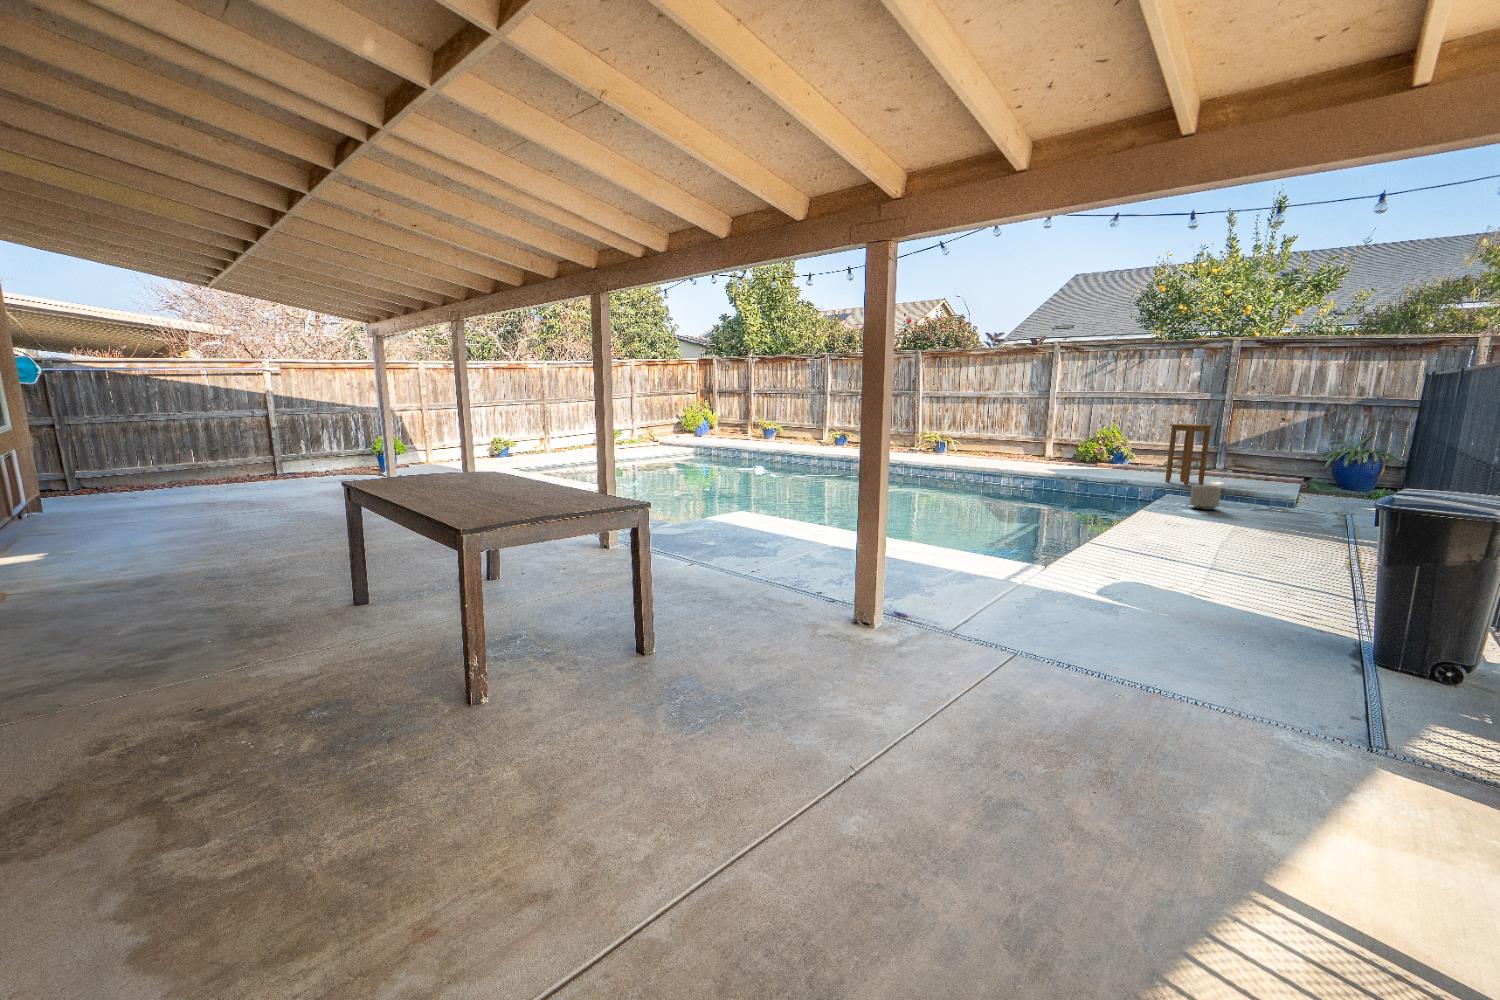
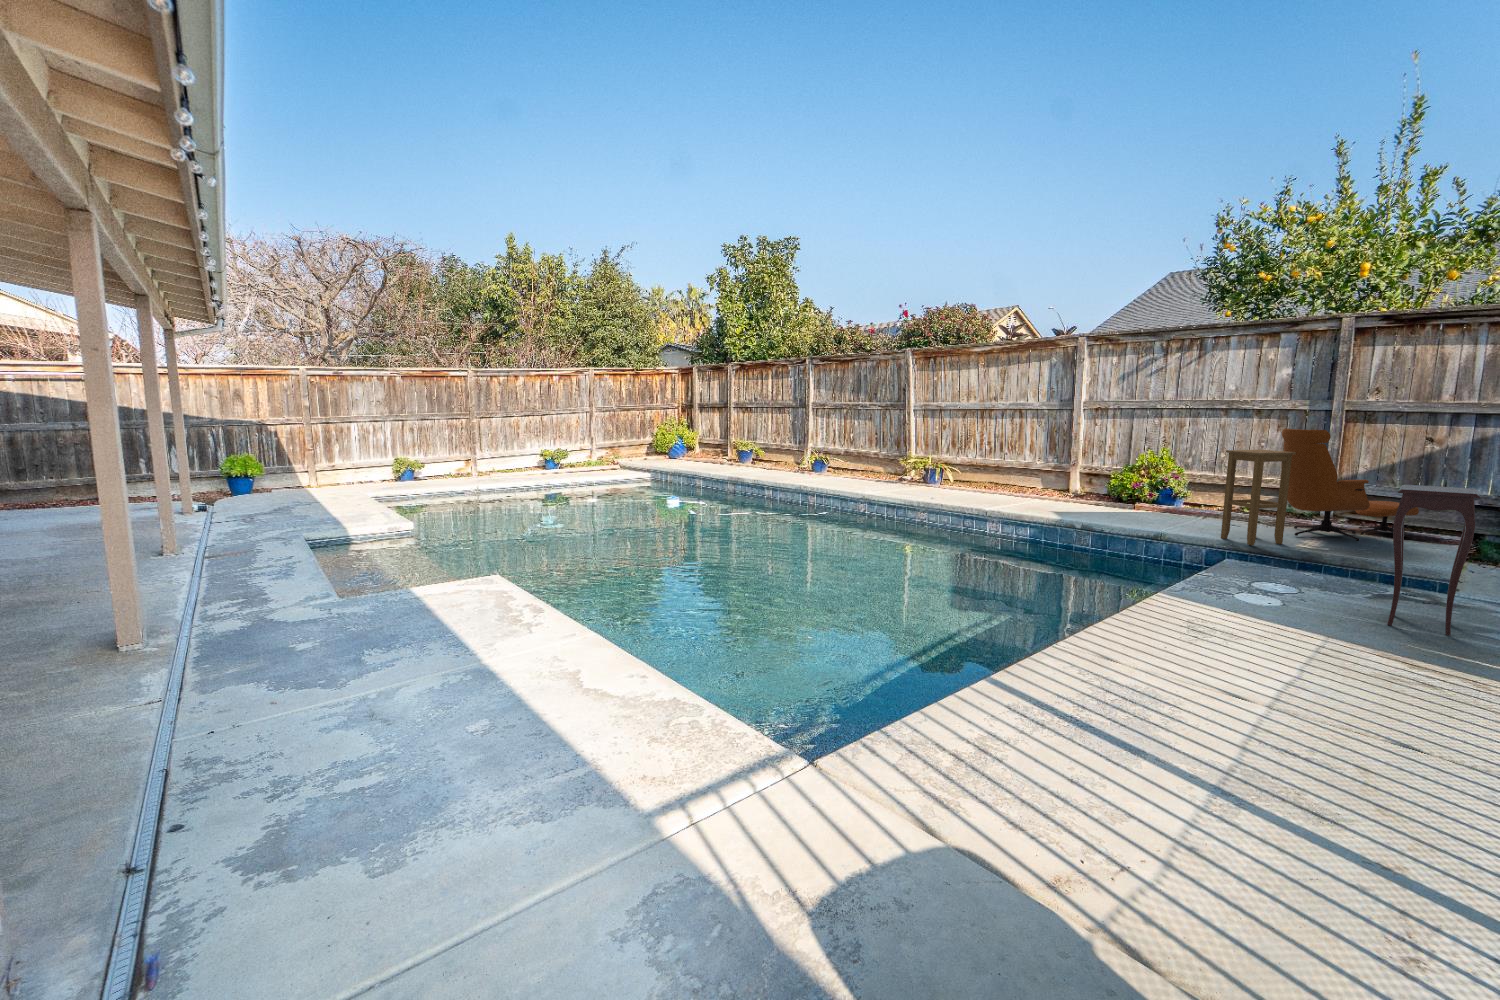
lounge chair: none [1200,411,1276,482] -> present [1282,428,1419,541]
side table: none [1281,439,1331,519] -> present [1387,485,1480,635]
planter: present [1190,485,1221,510] -> none [1219,558,1274,603]

